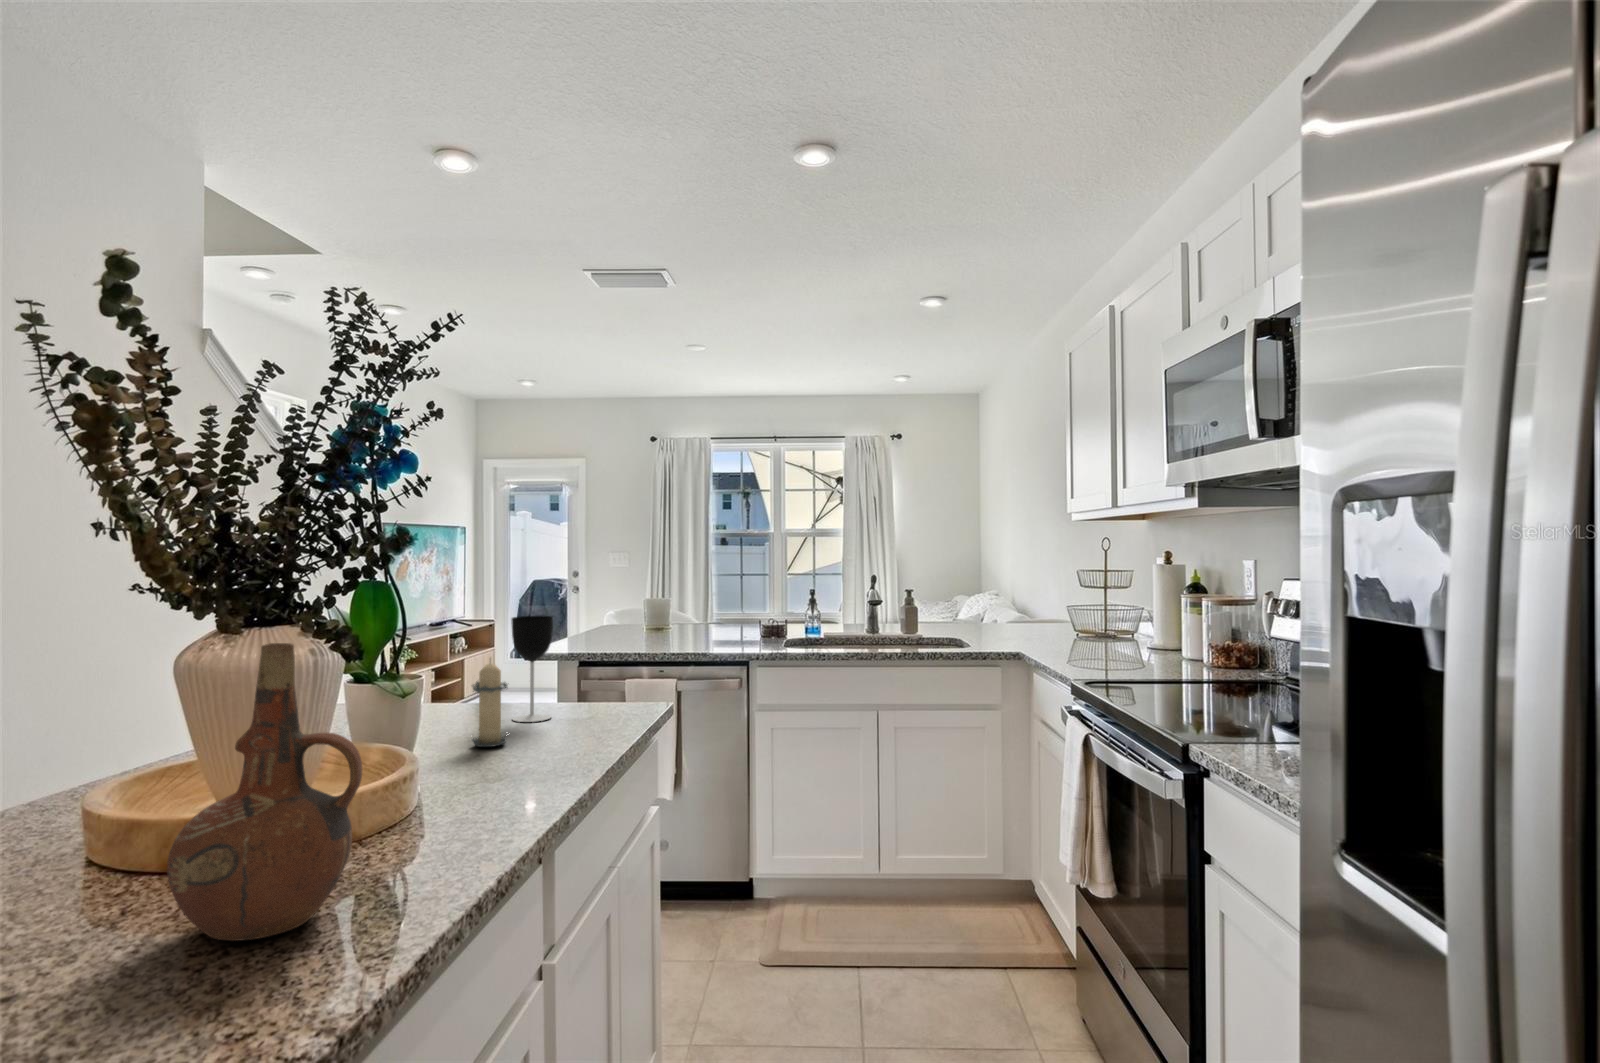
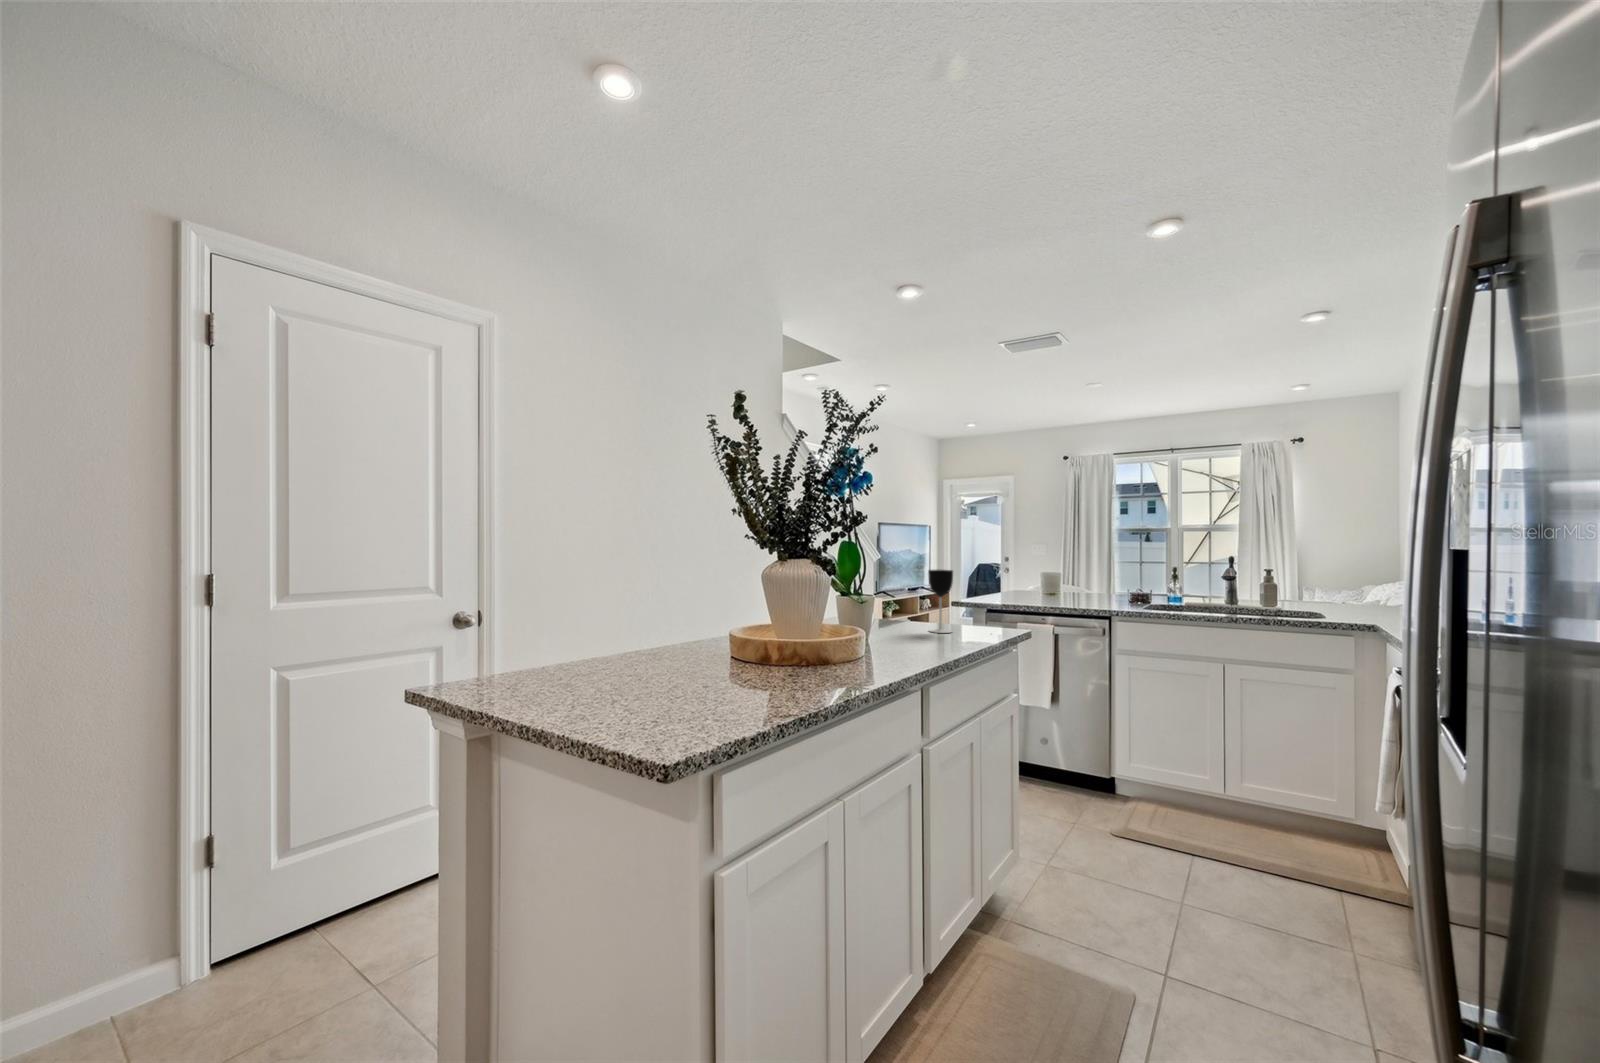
ceramic pitcher: present [167,643,362,941] -> none [757,560,830,688]
candle: present [472,663,507,747] -> none [899,589,924,641]

